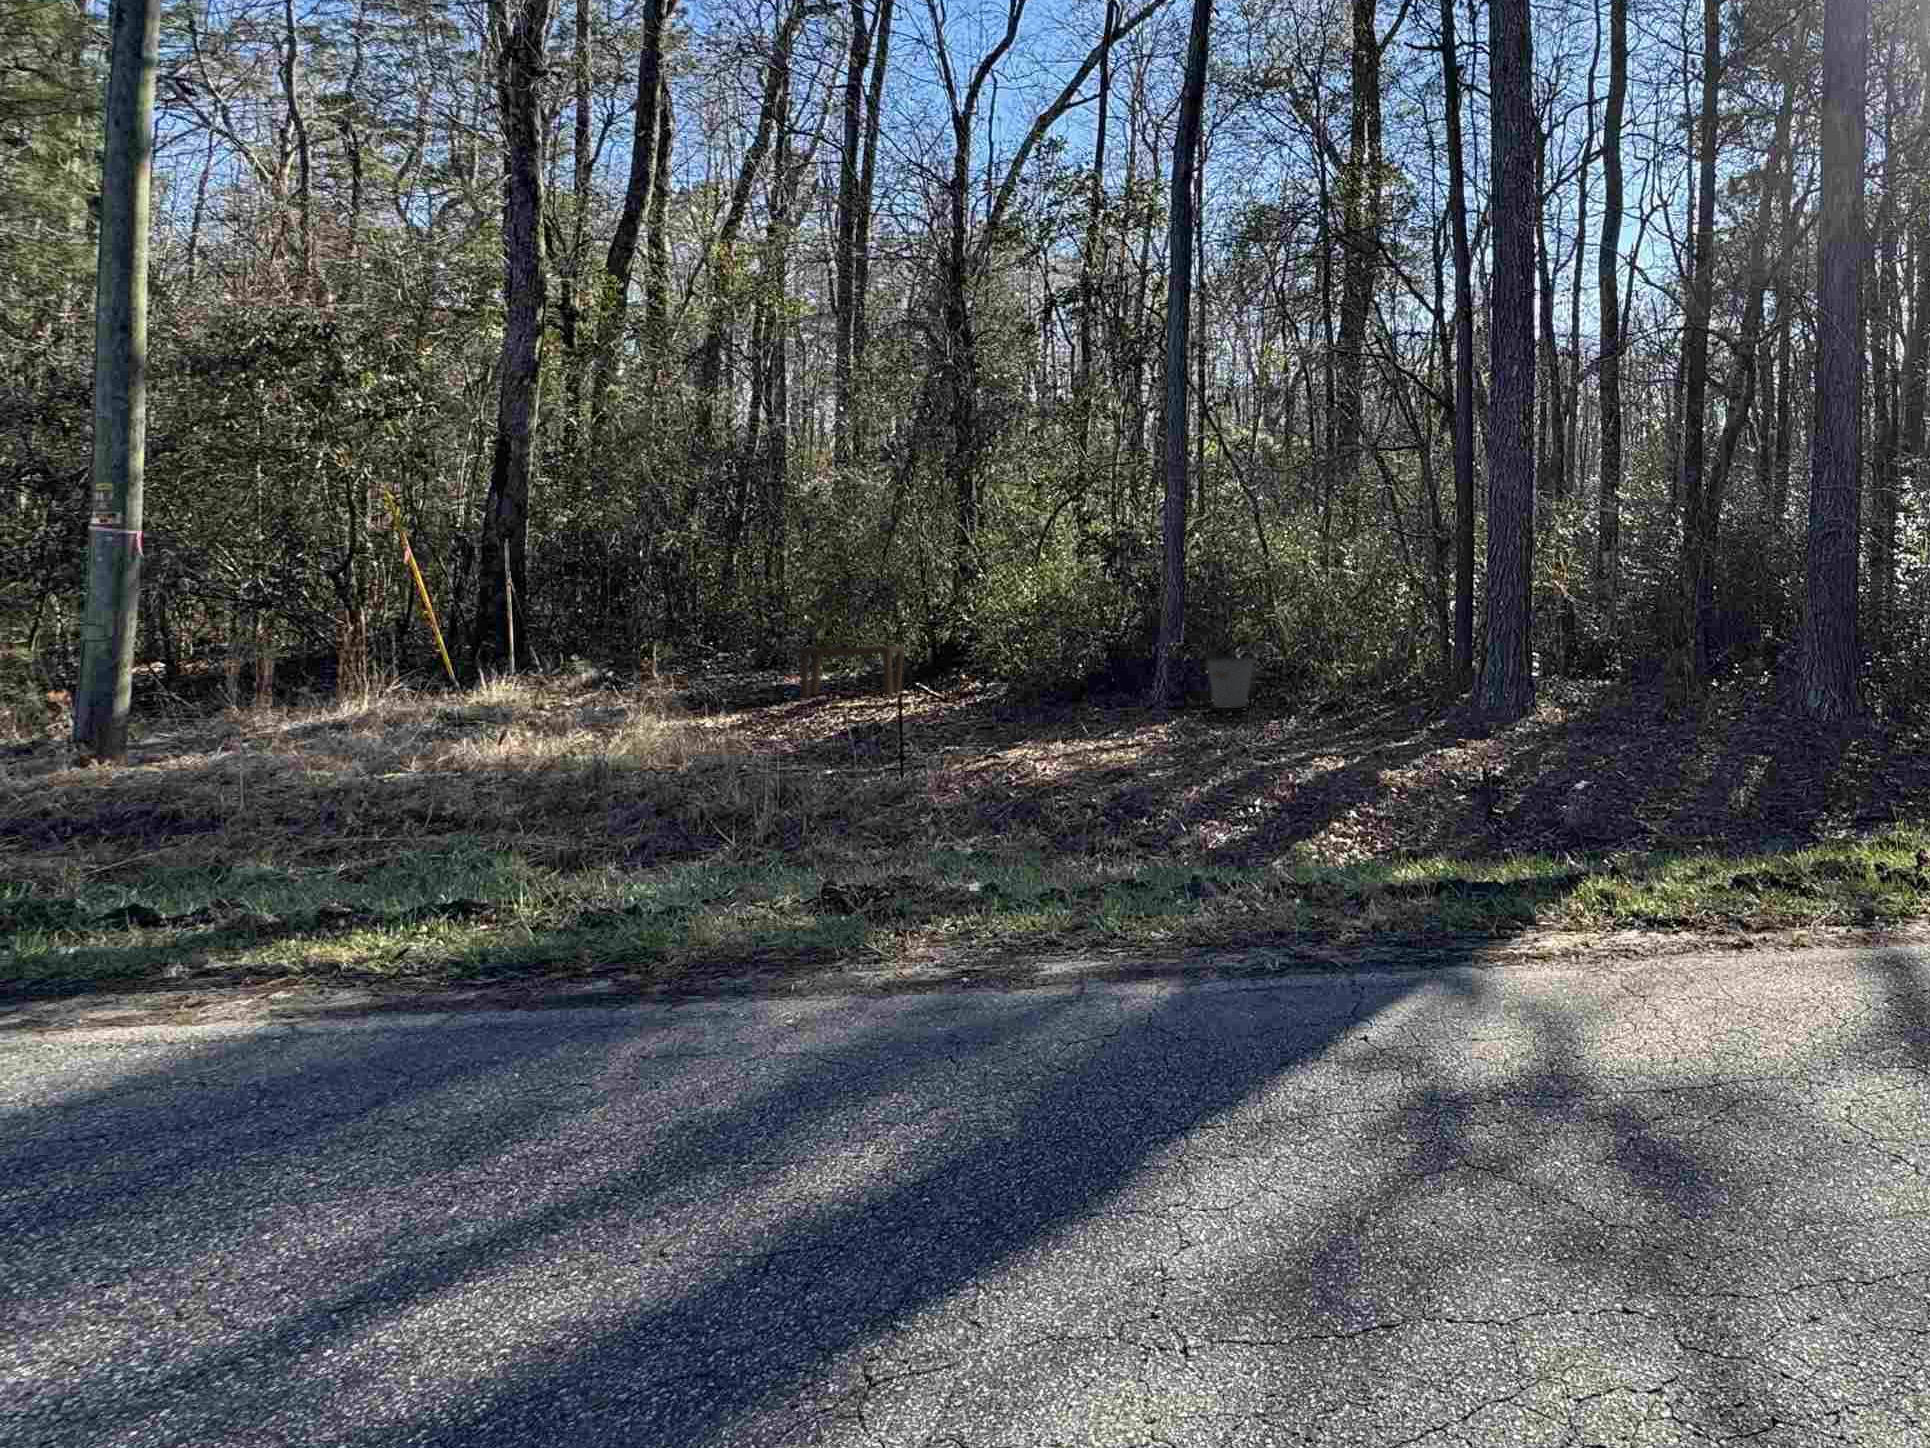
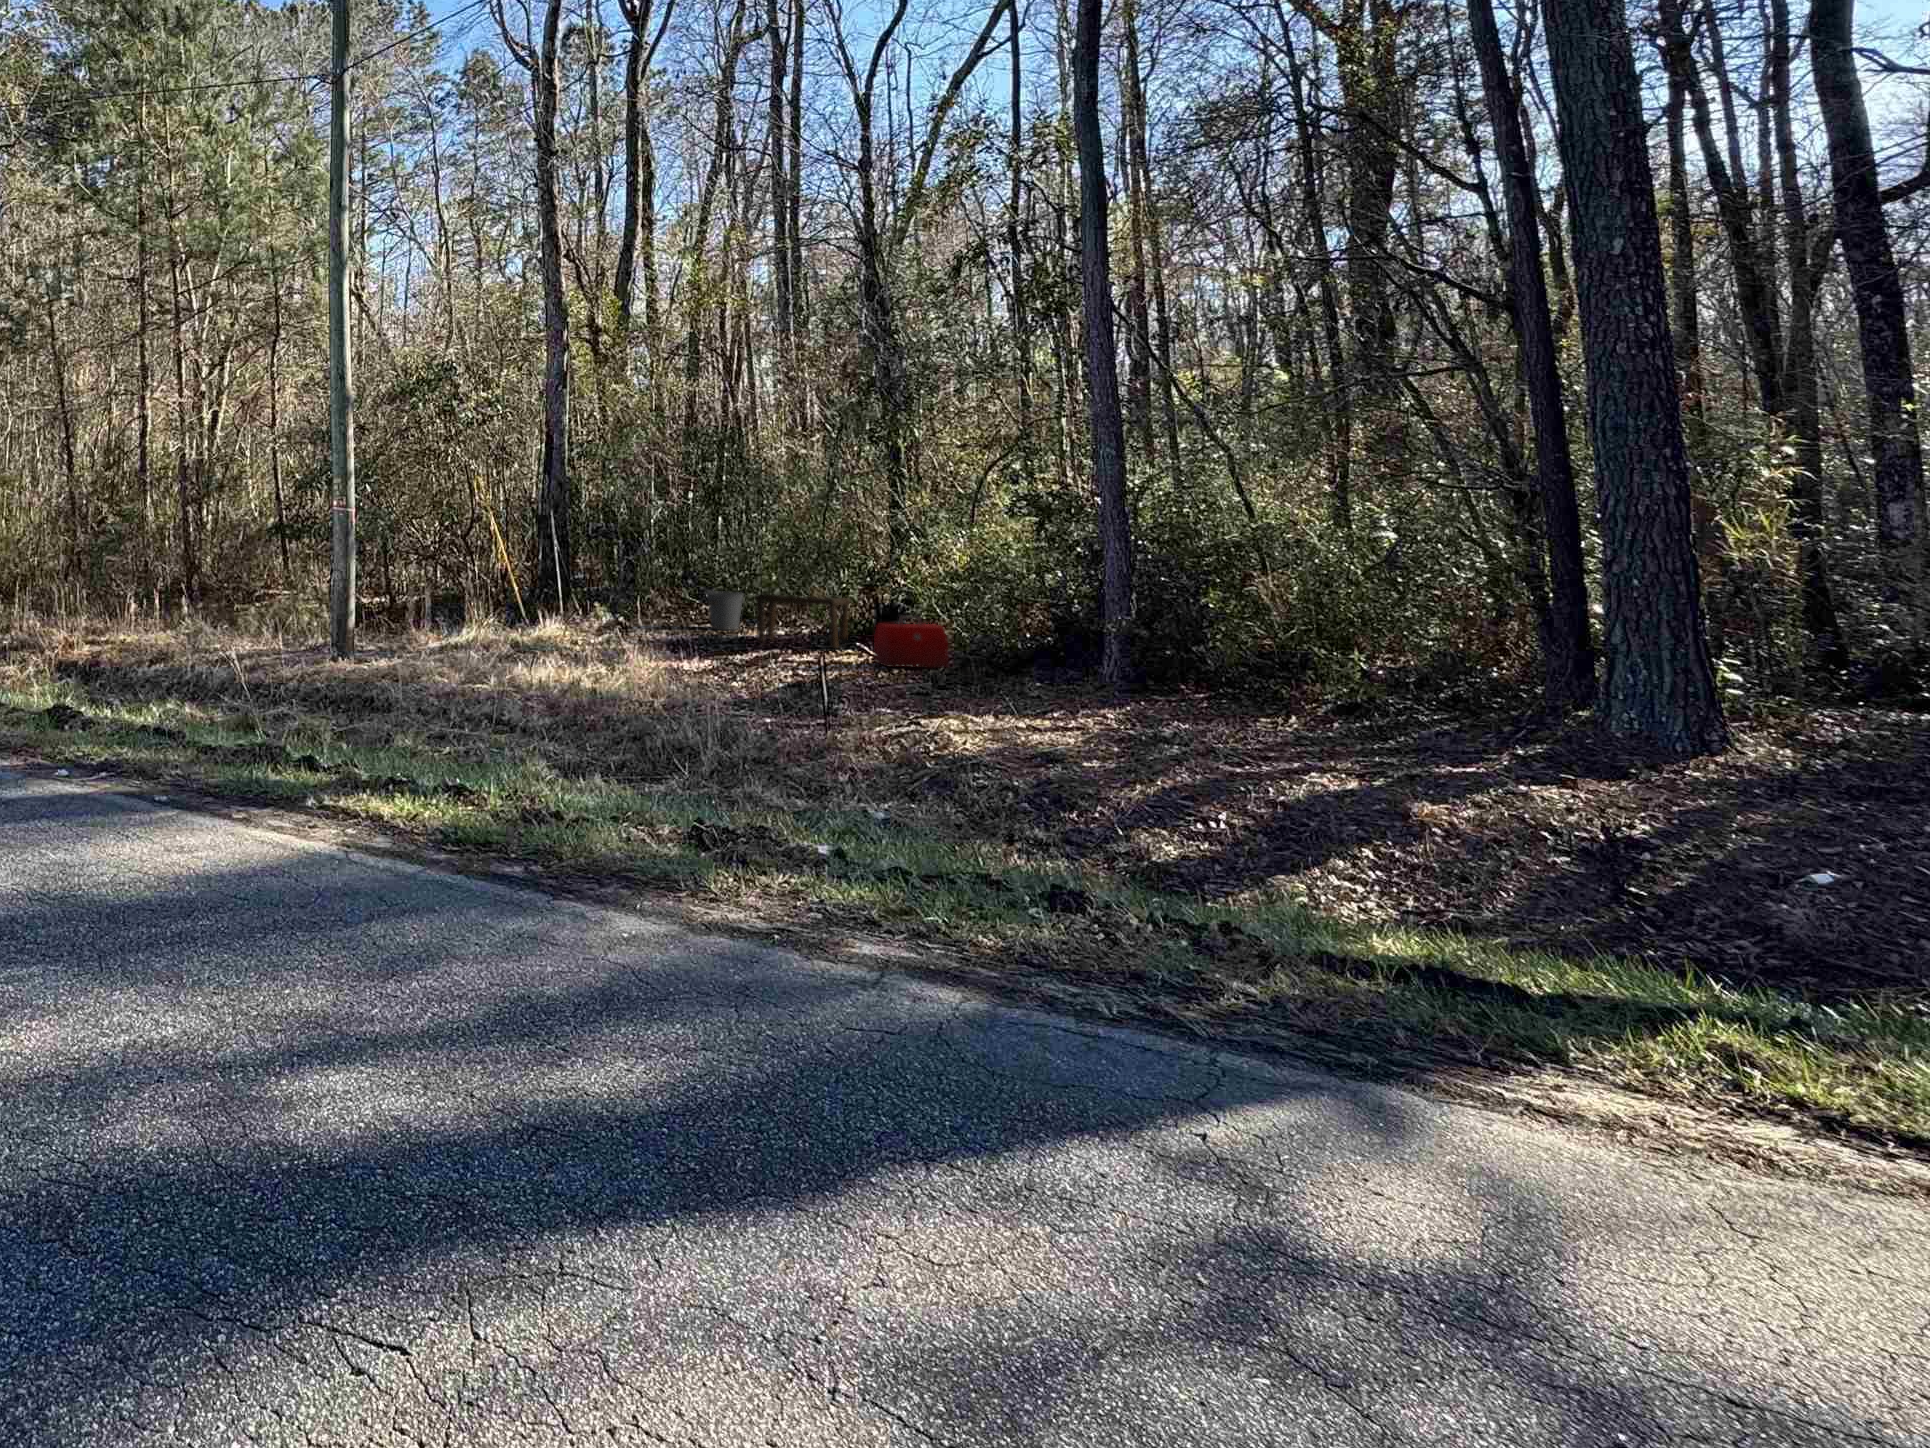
toolbox: none [935,657,1010,709] -> present [874,616,949,668]
bucket: present [1207,659,1253,708] -> present [707,591,743,630]

